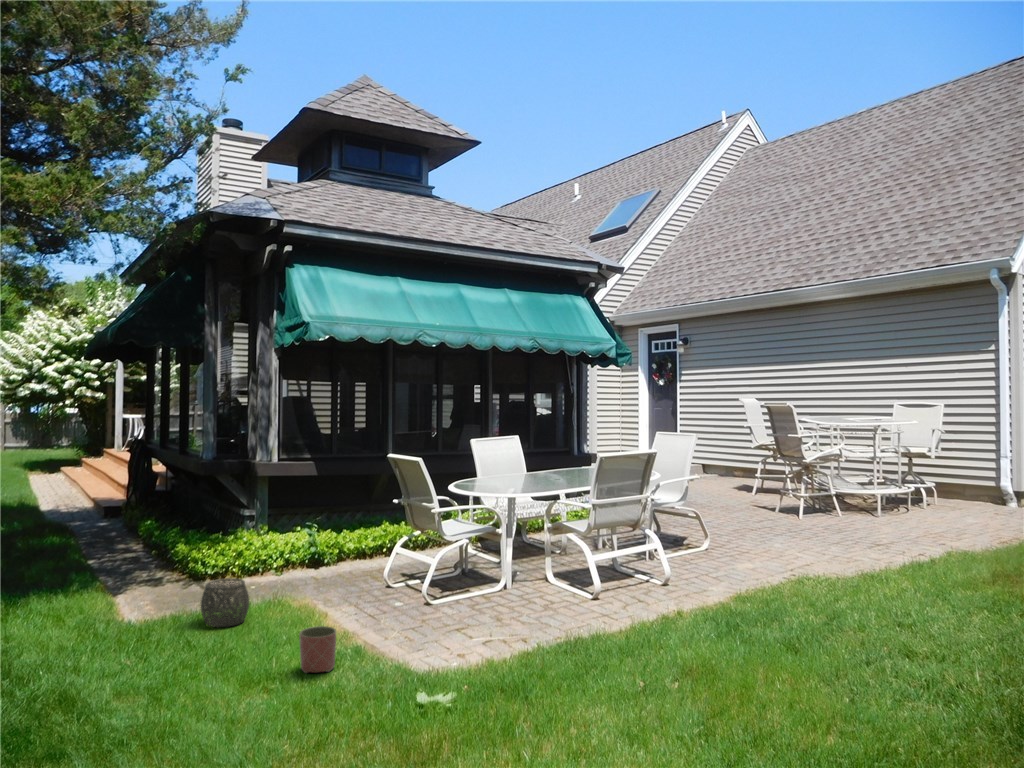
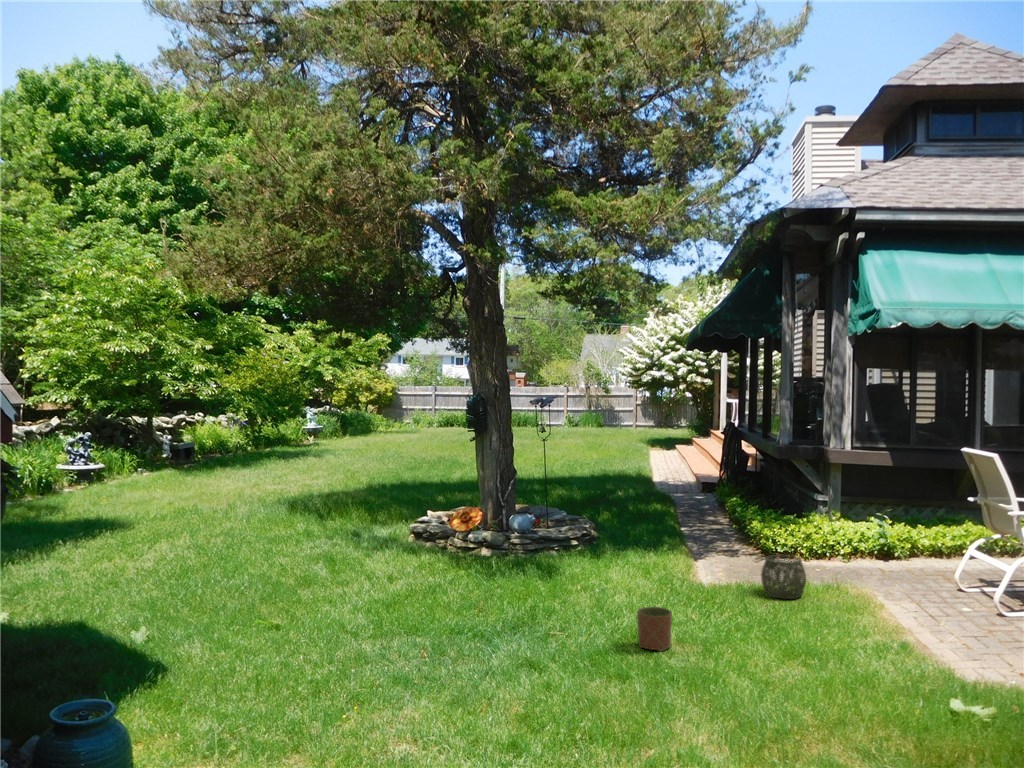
planter: present [299,626,336,673] -> present [637,607,672,651]

